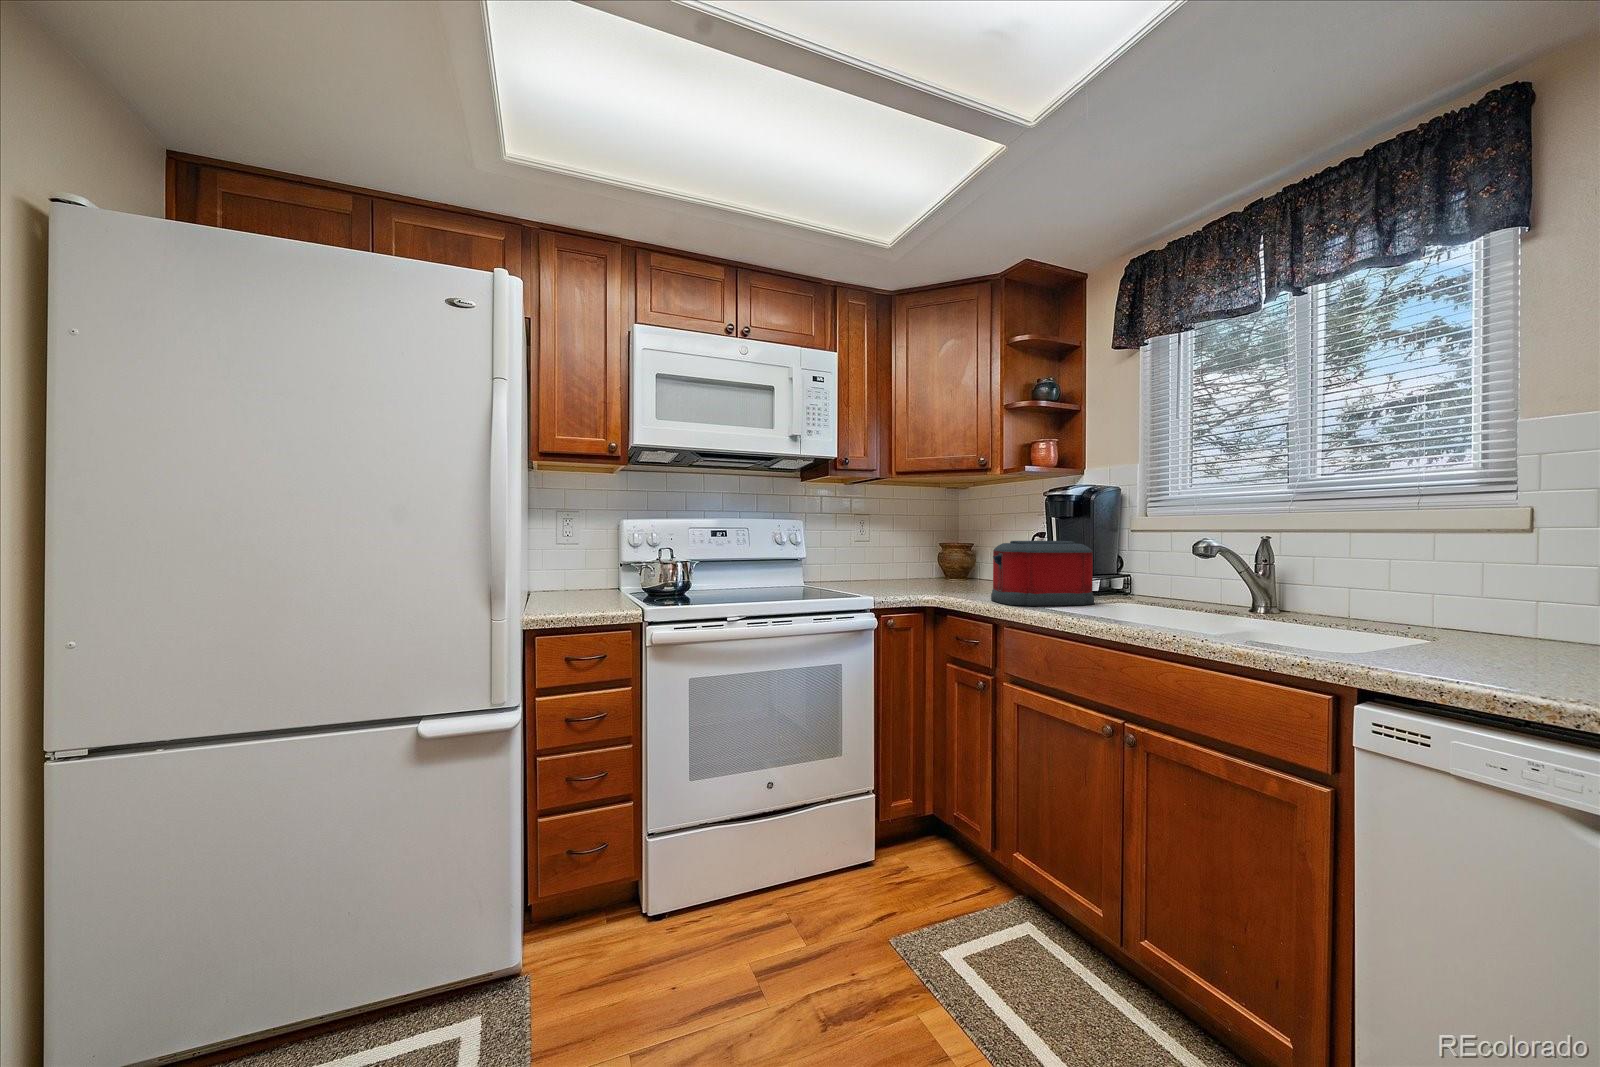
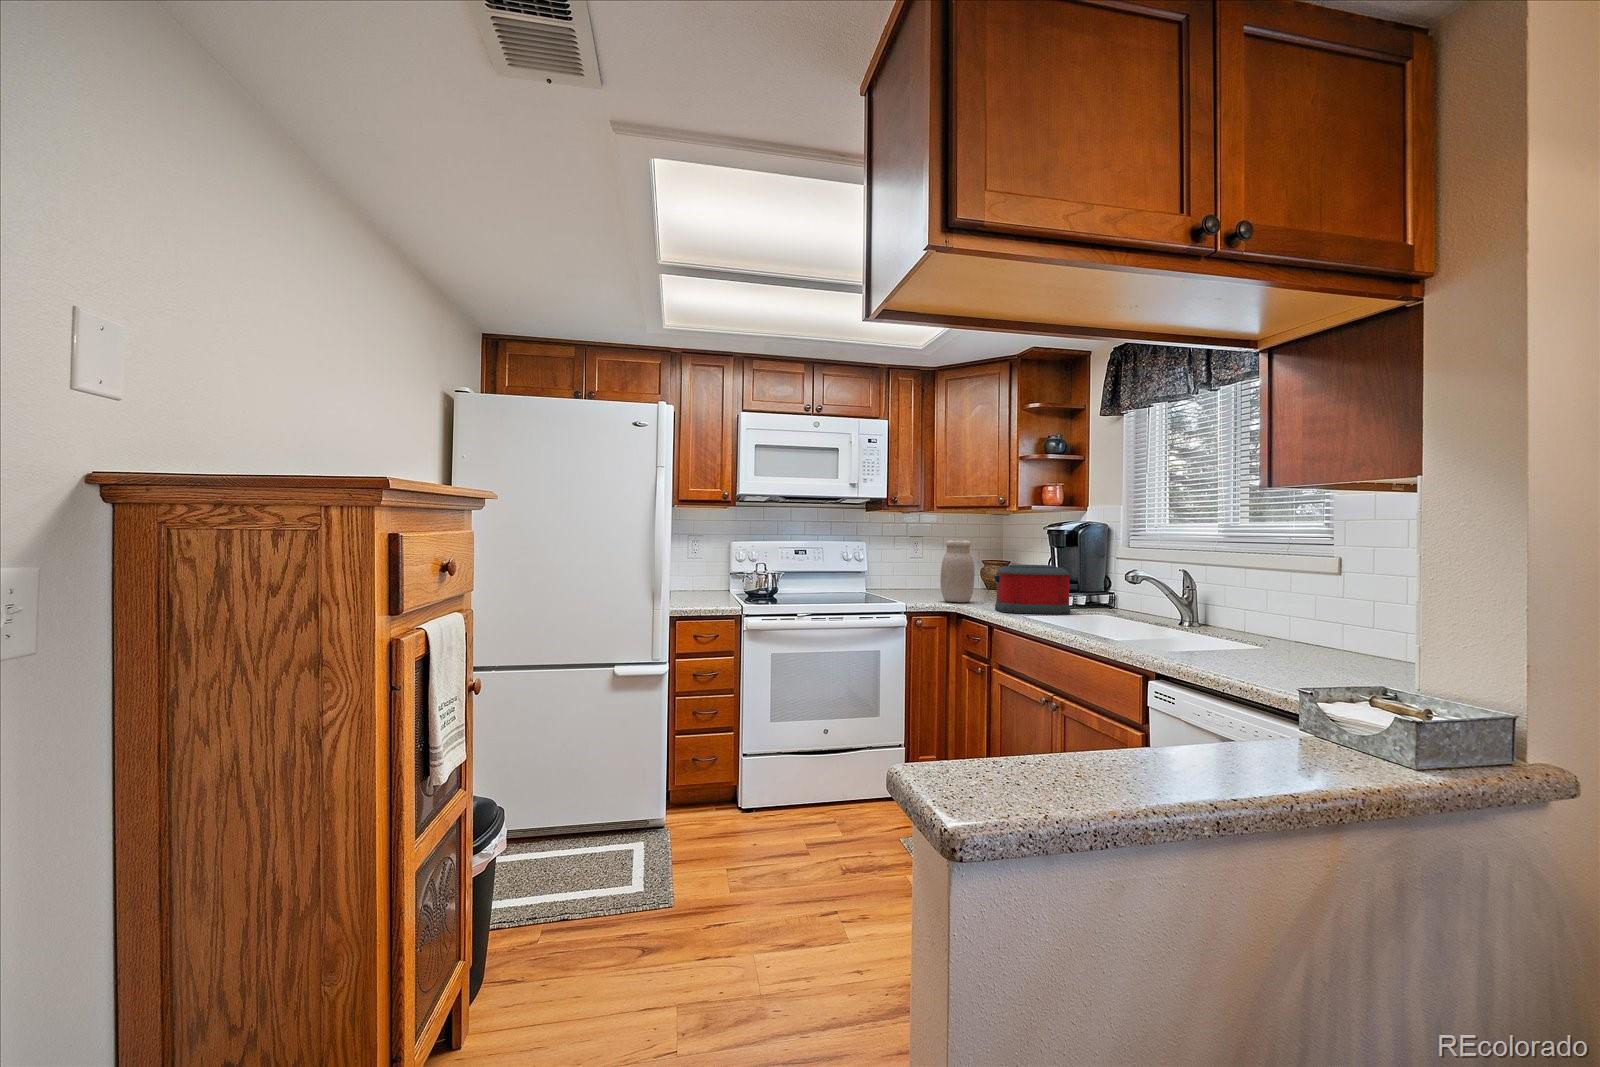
jar: none [908,512,952,593] -> present [940,540,975,602]

